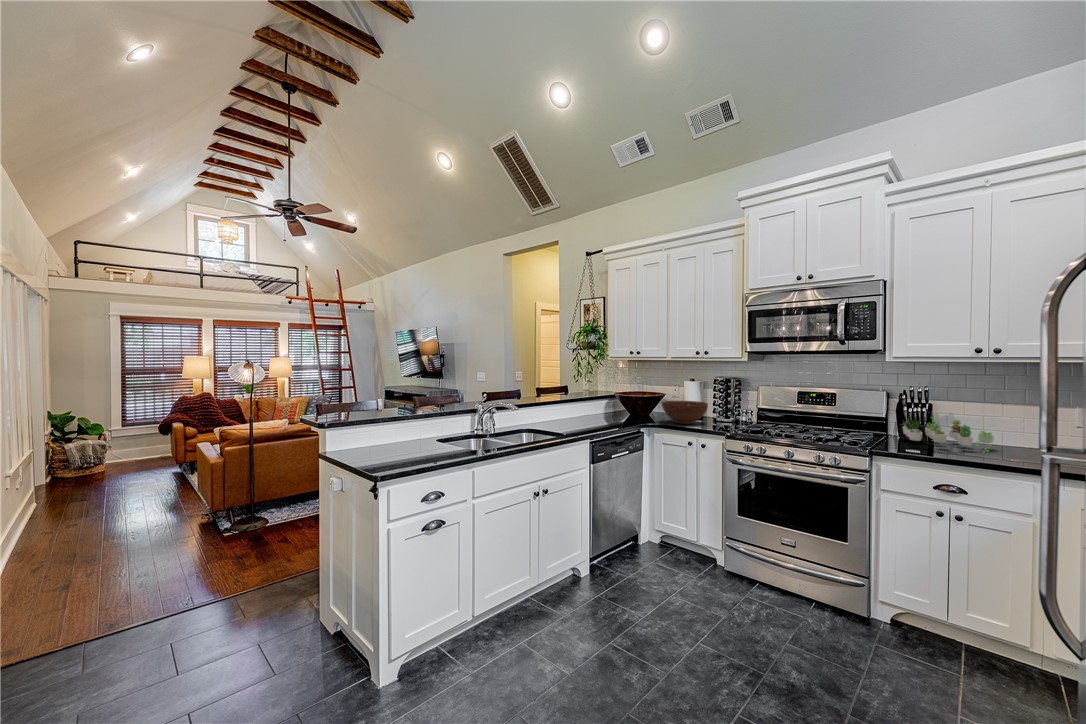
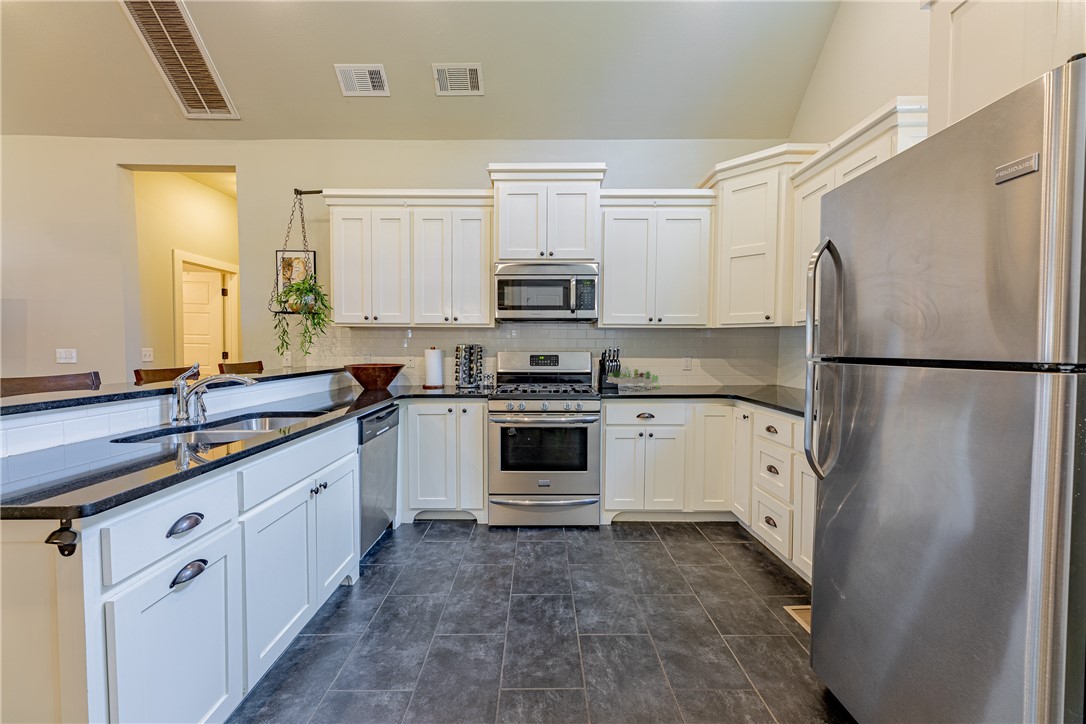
fruit bowl: present [662,401,708,424] -> none [413,369,460,392]

